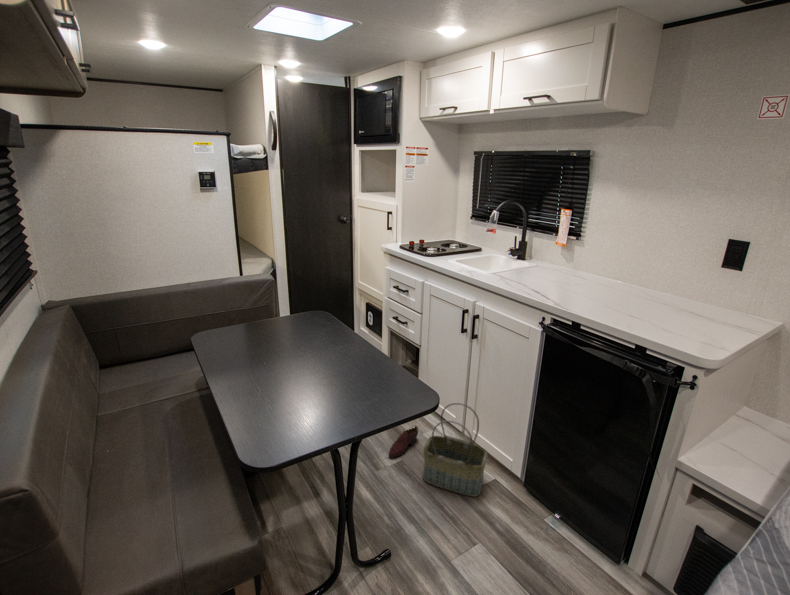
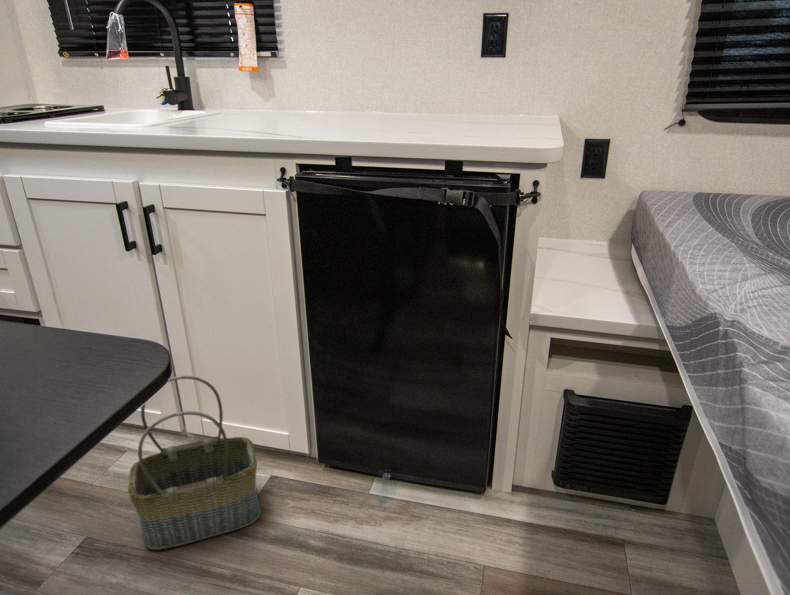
shoe: present [389,426,418,458] -> none [50,461,101,547]

